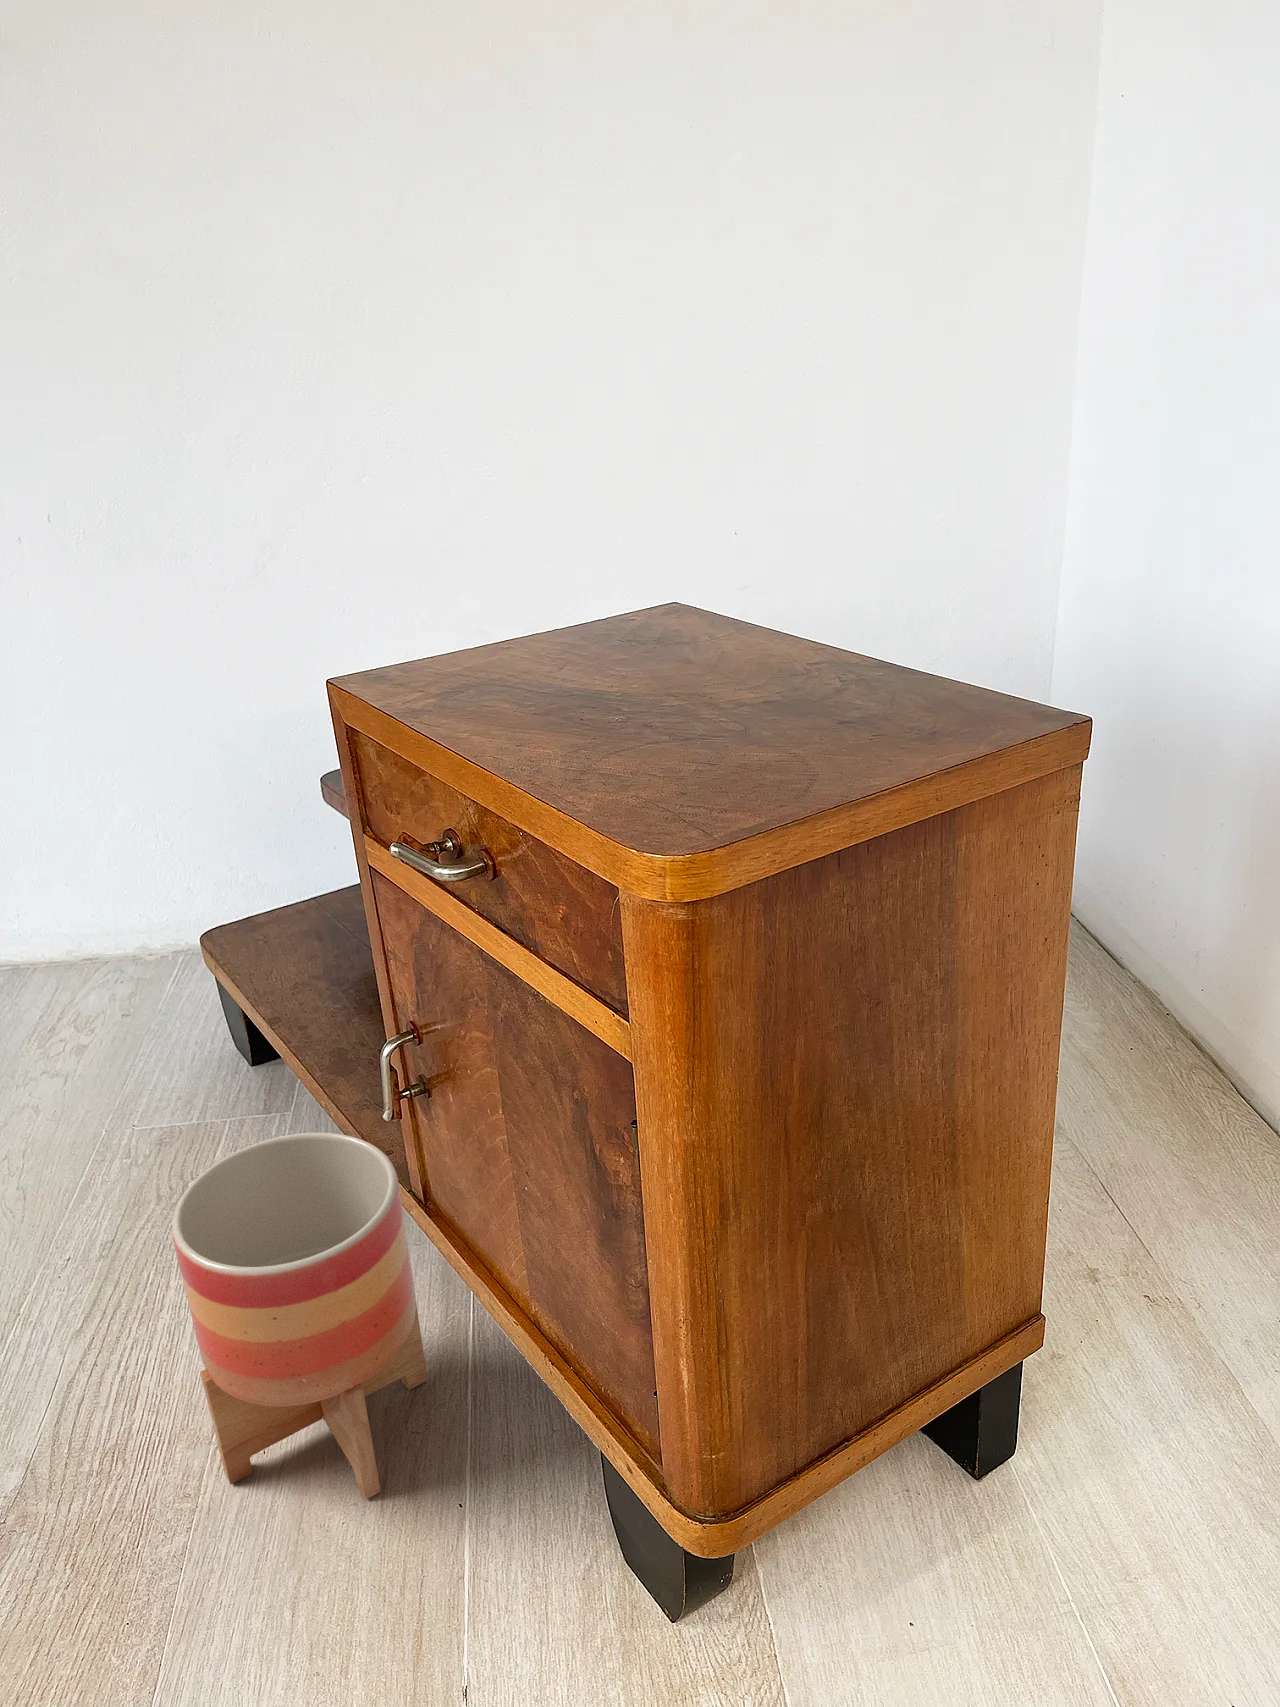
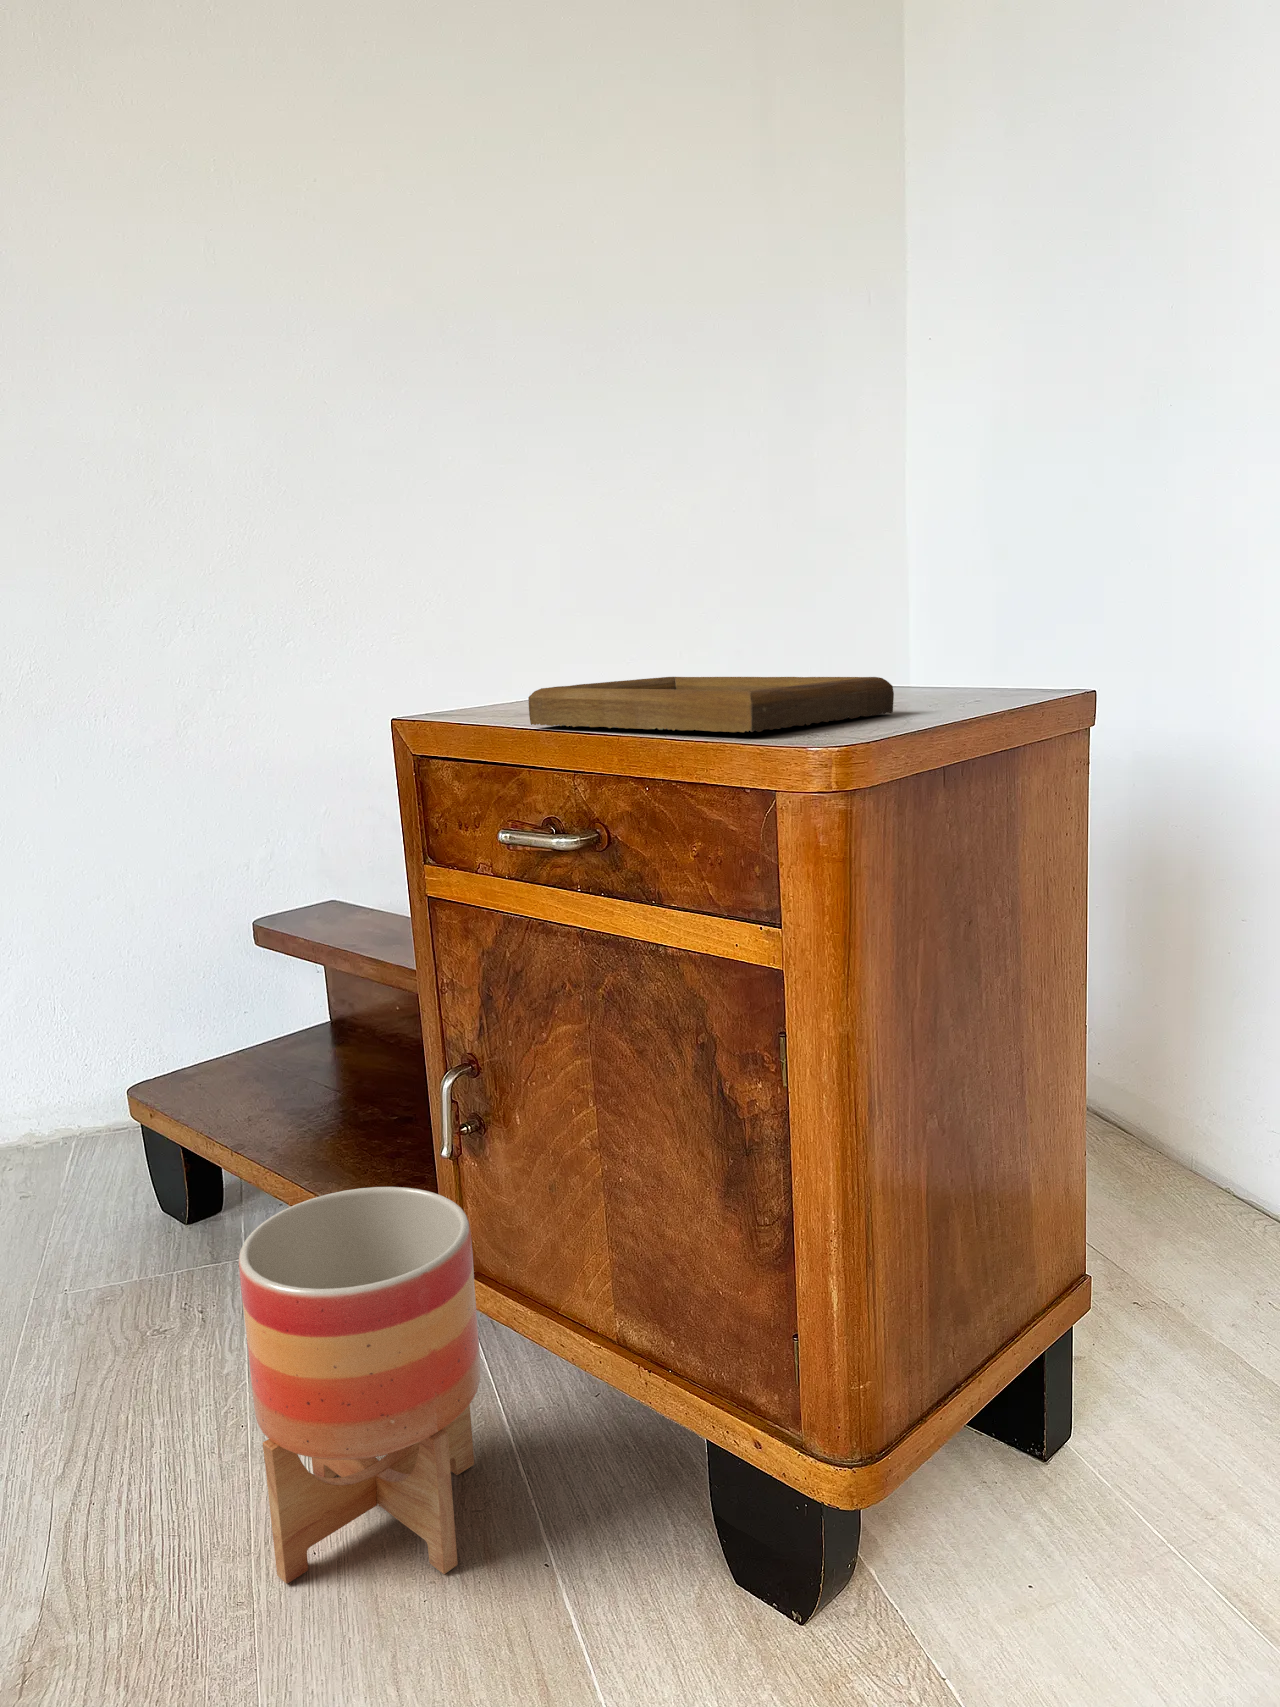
picture frame: none [448,629,844,784] -> present [528,677,894,732]

